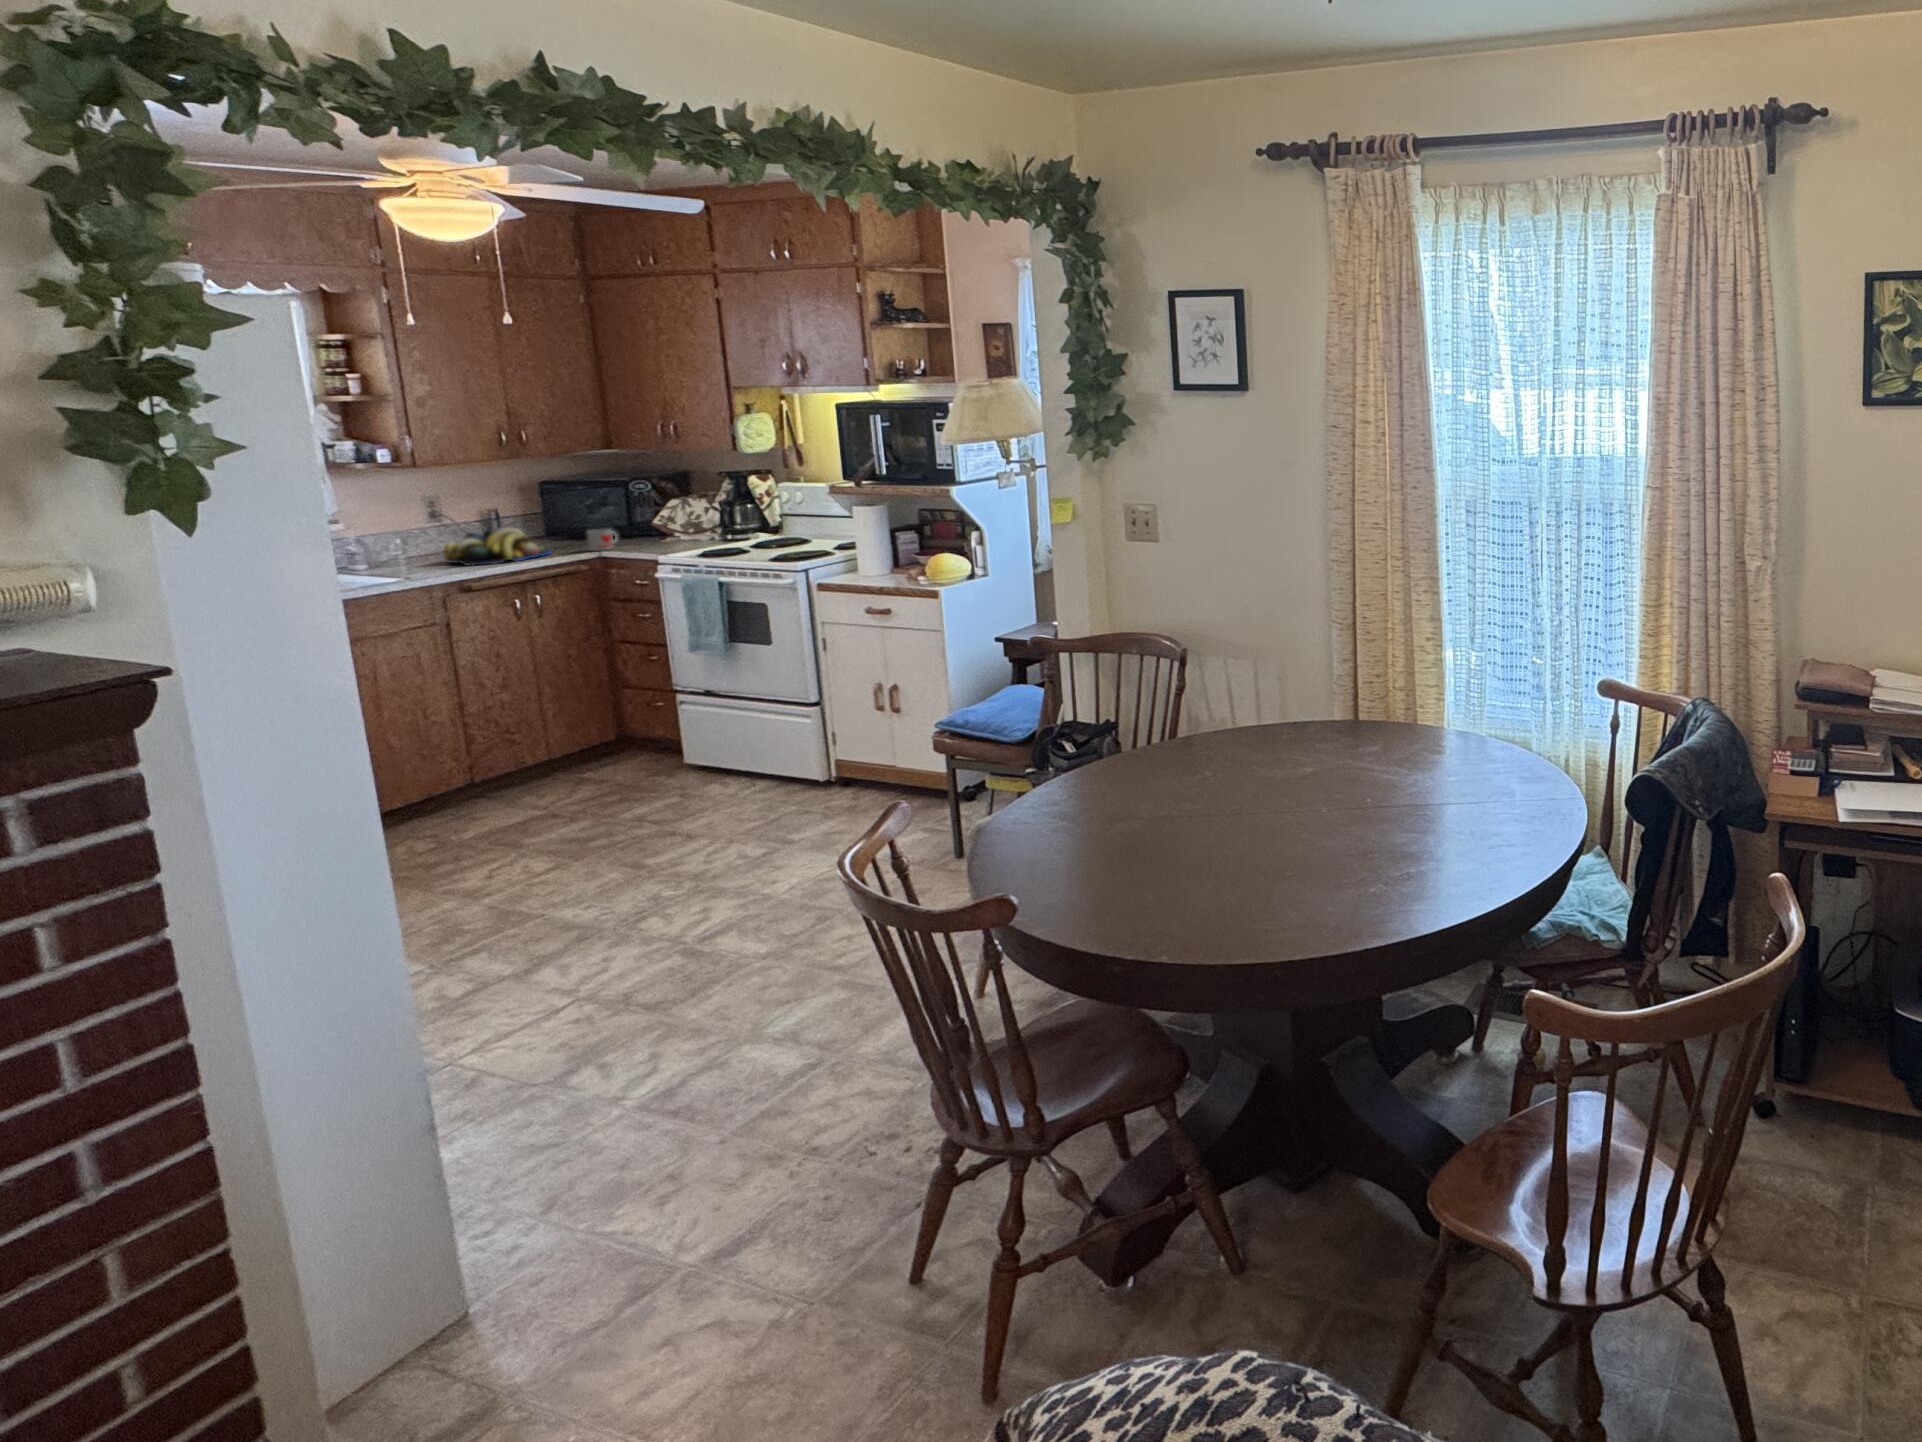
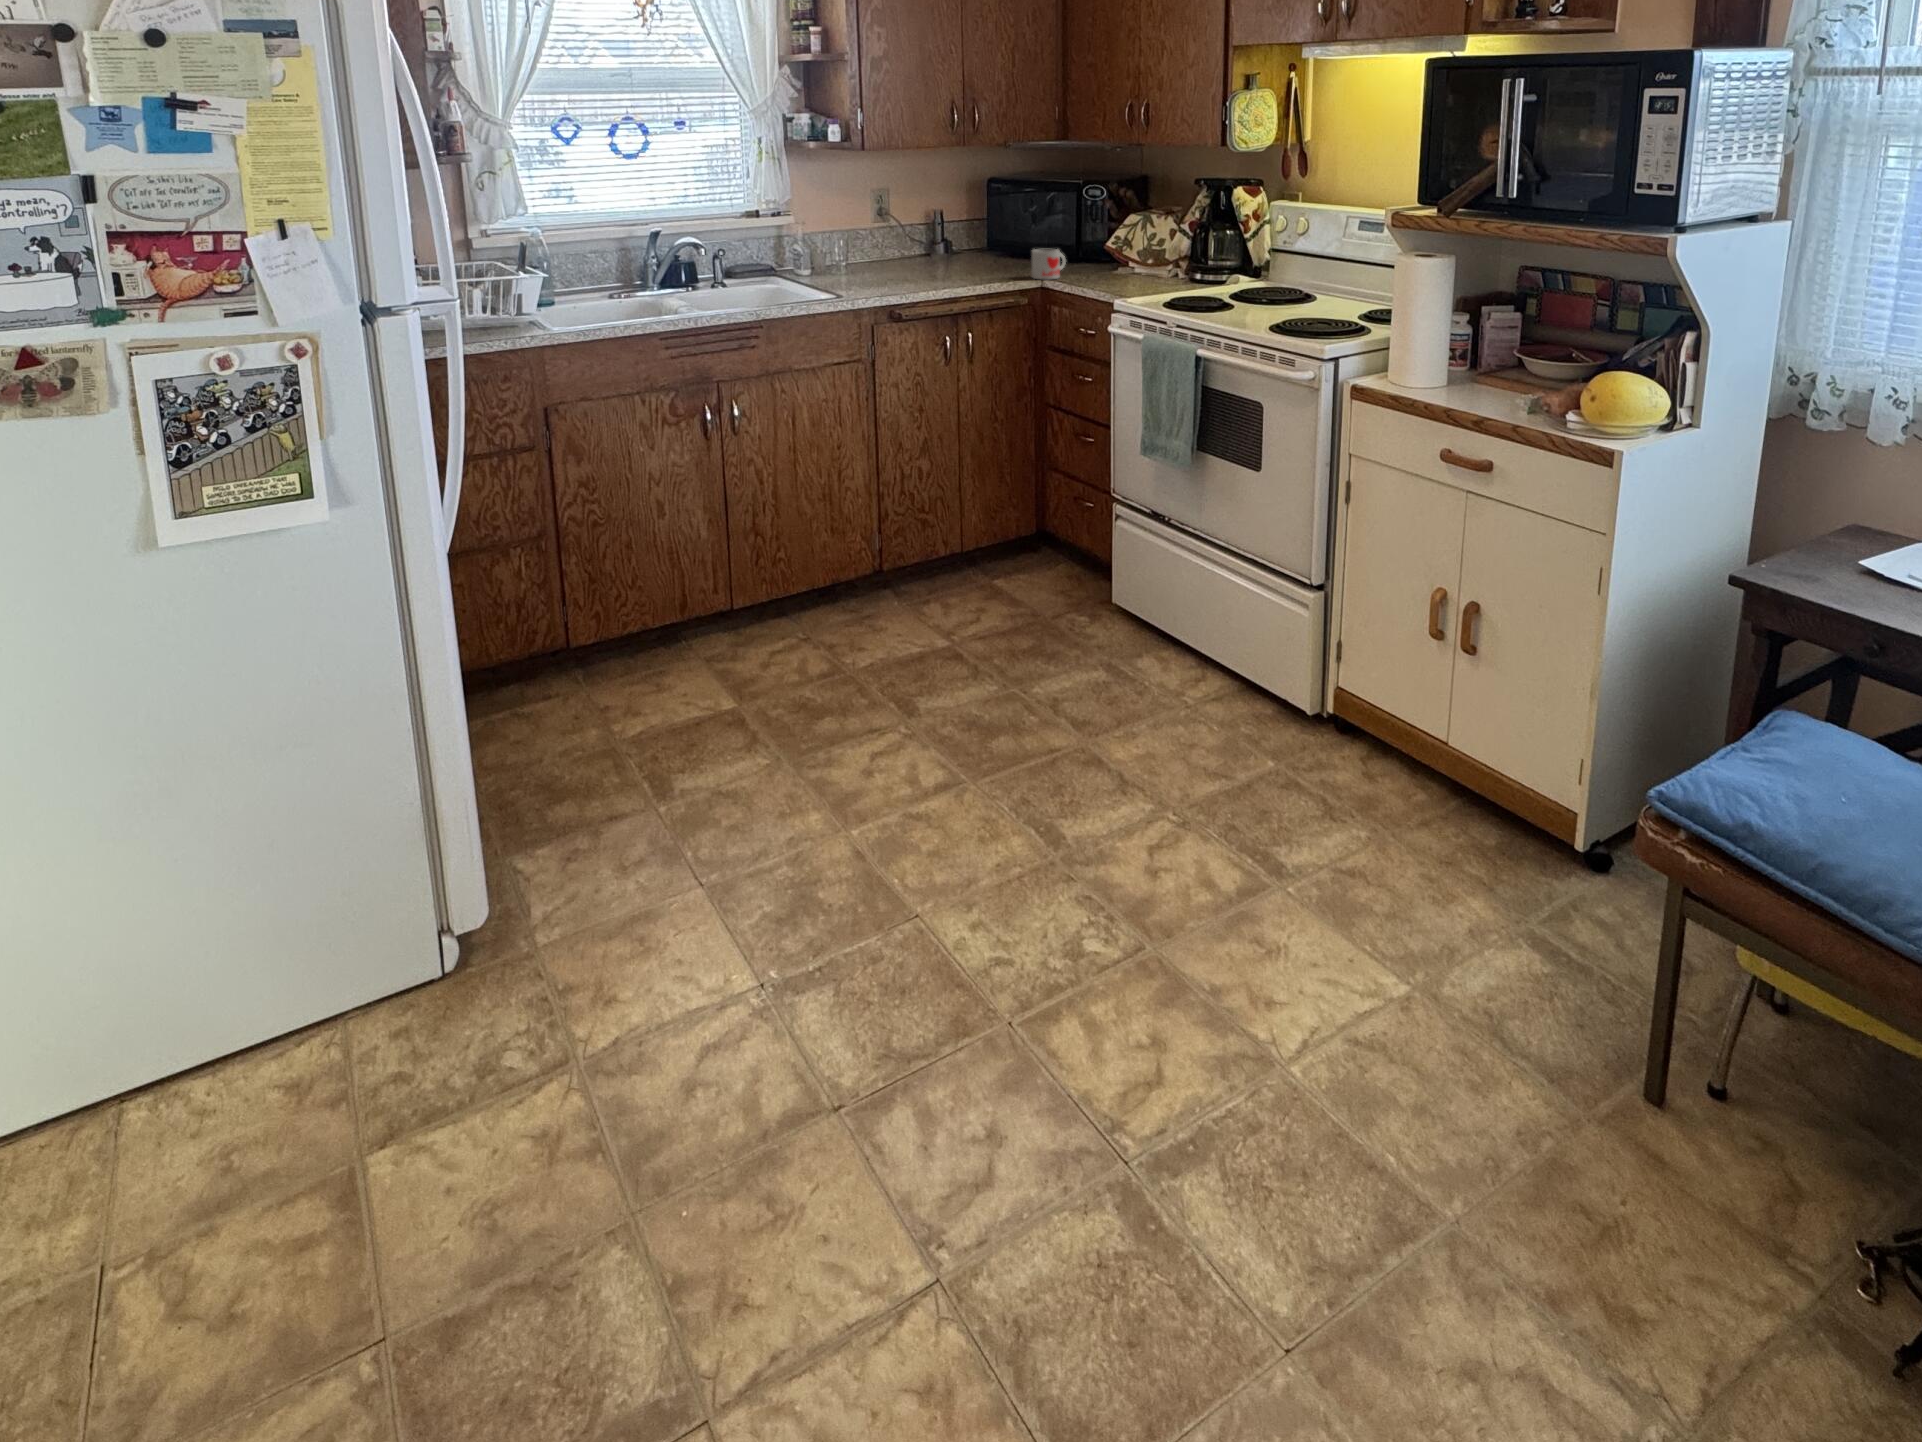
fruit bowl: present [444,527,551,566] -> none [882,235,992,285]

